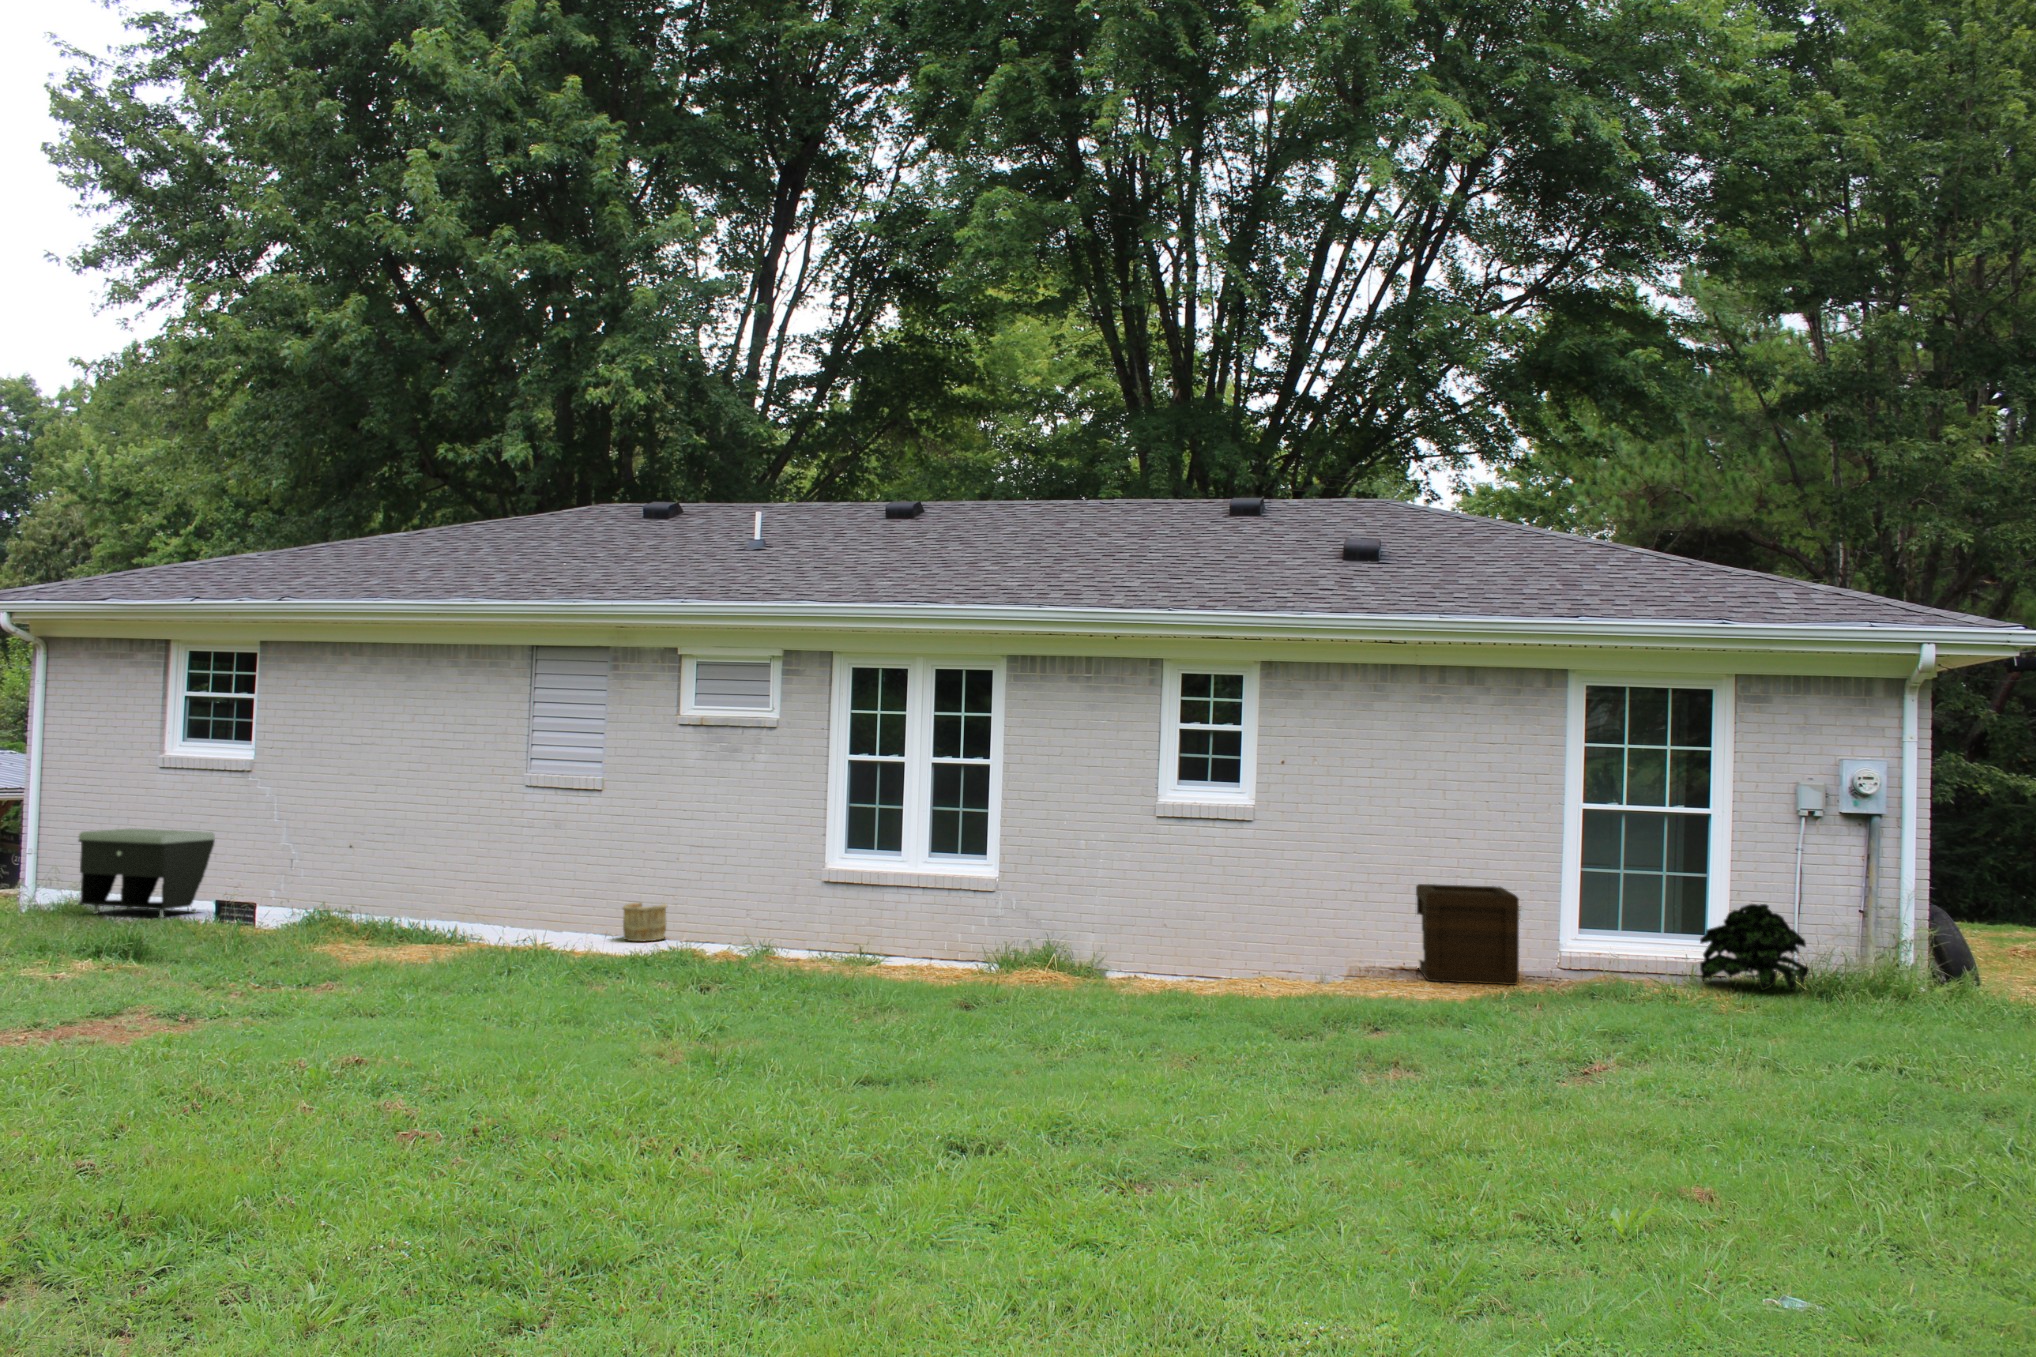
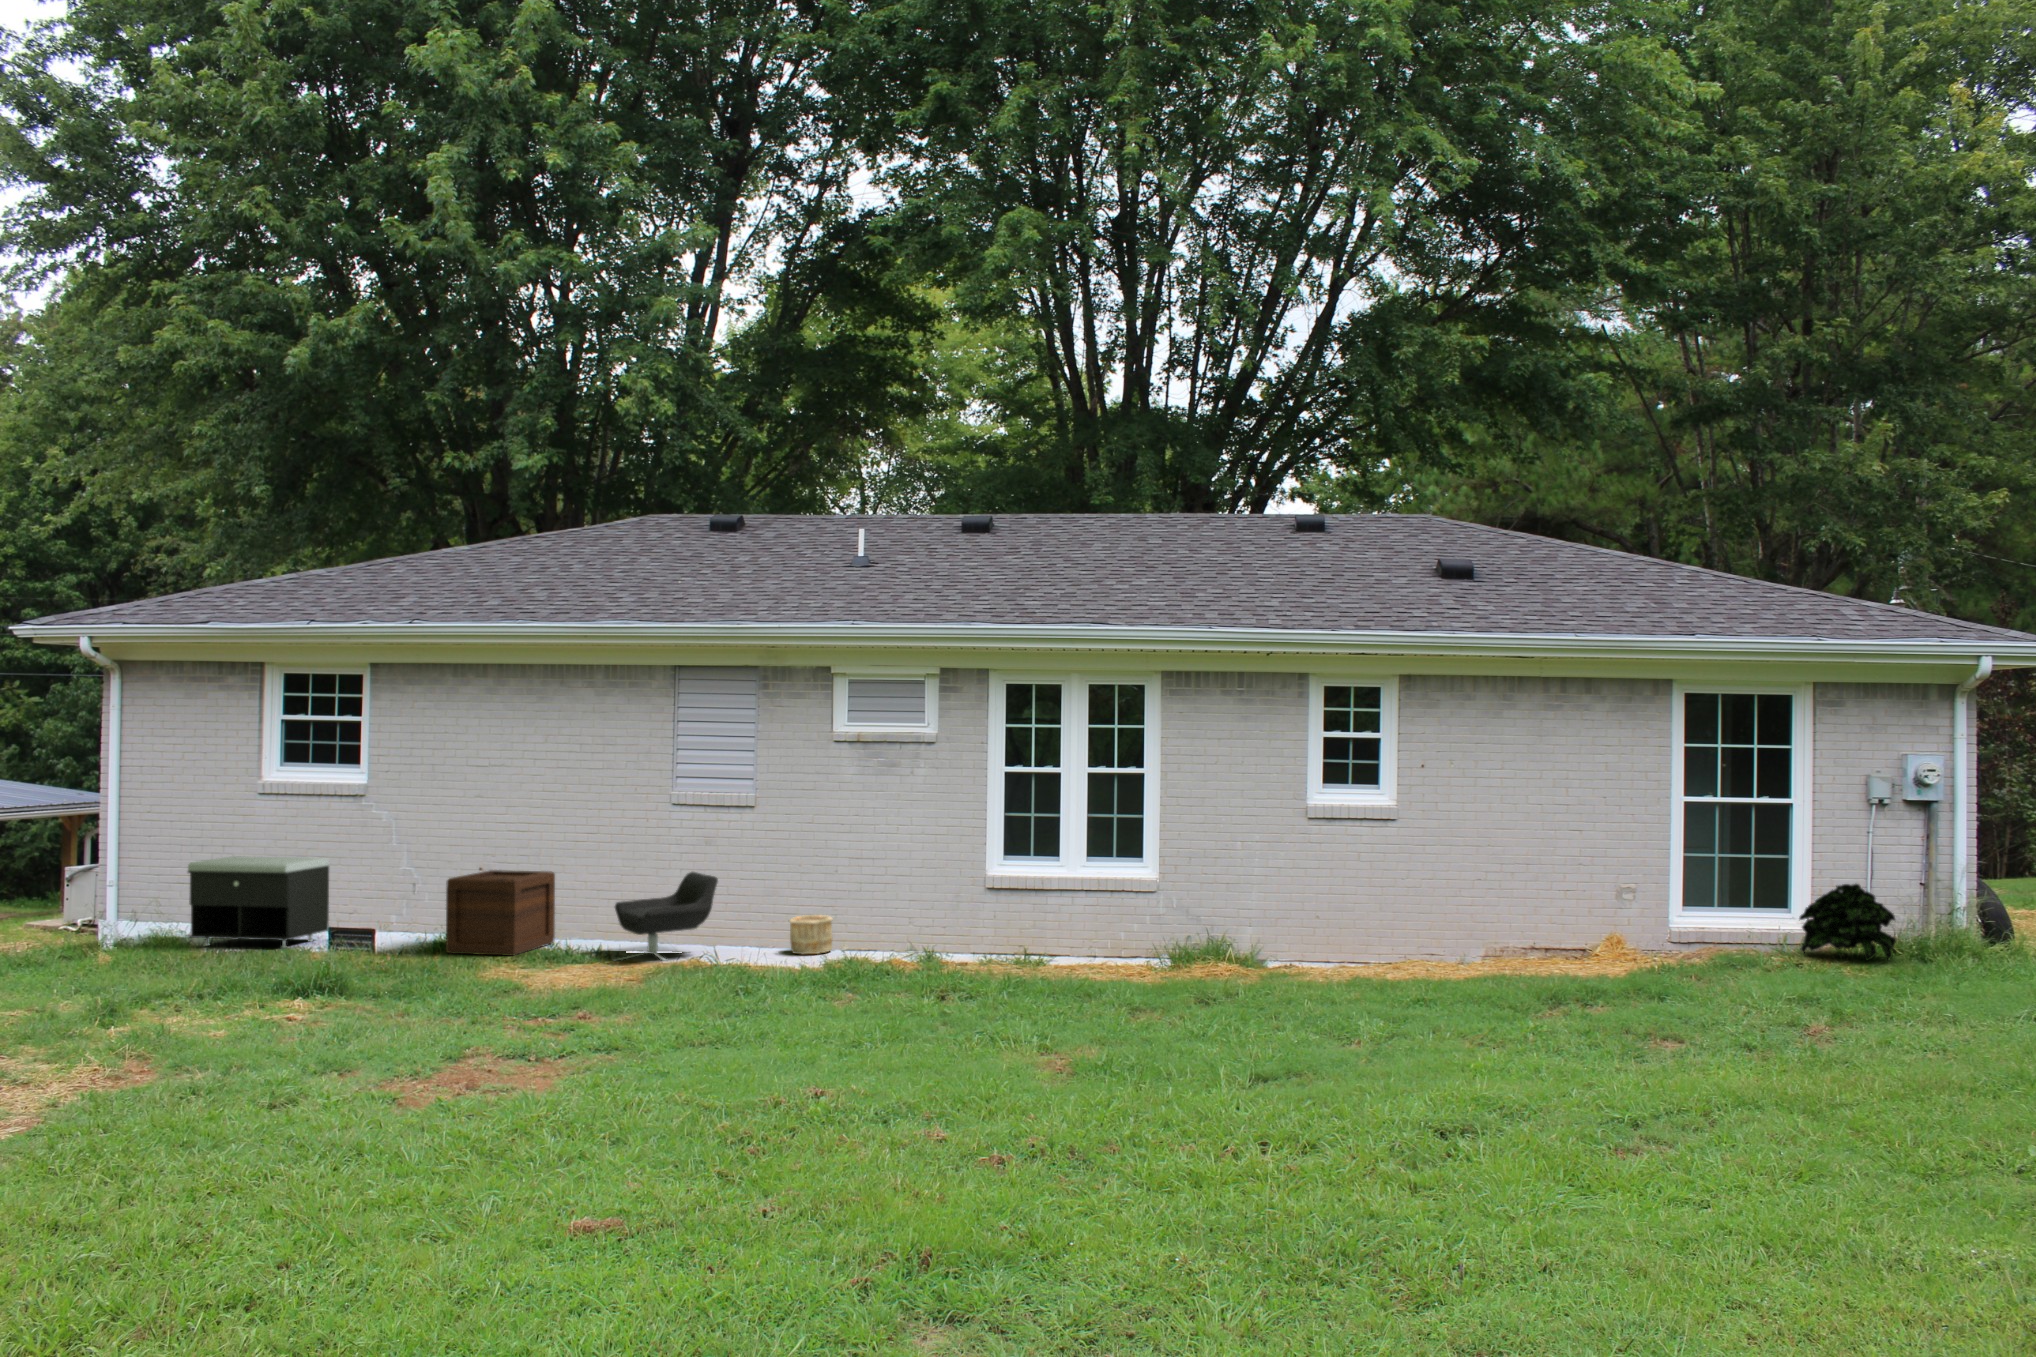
lounge chair: none [443,854,555,942] -> present [615,872,718,961]
wooden crate: present [1416,884,1519,985] -> present [446,870,555,956]

